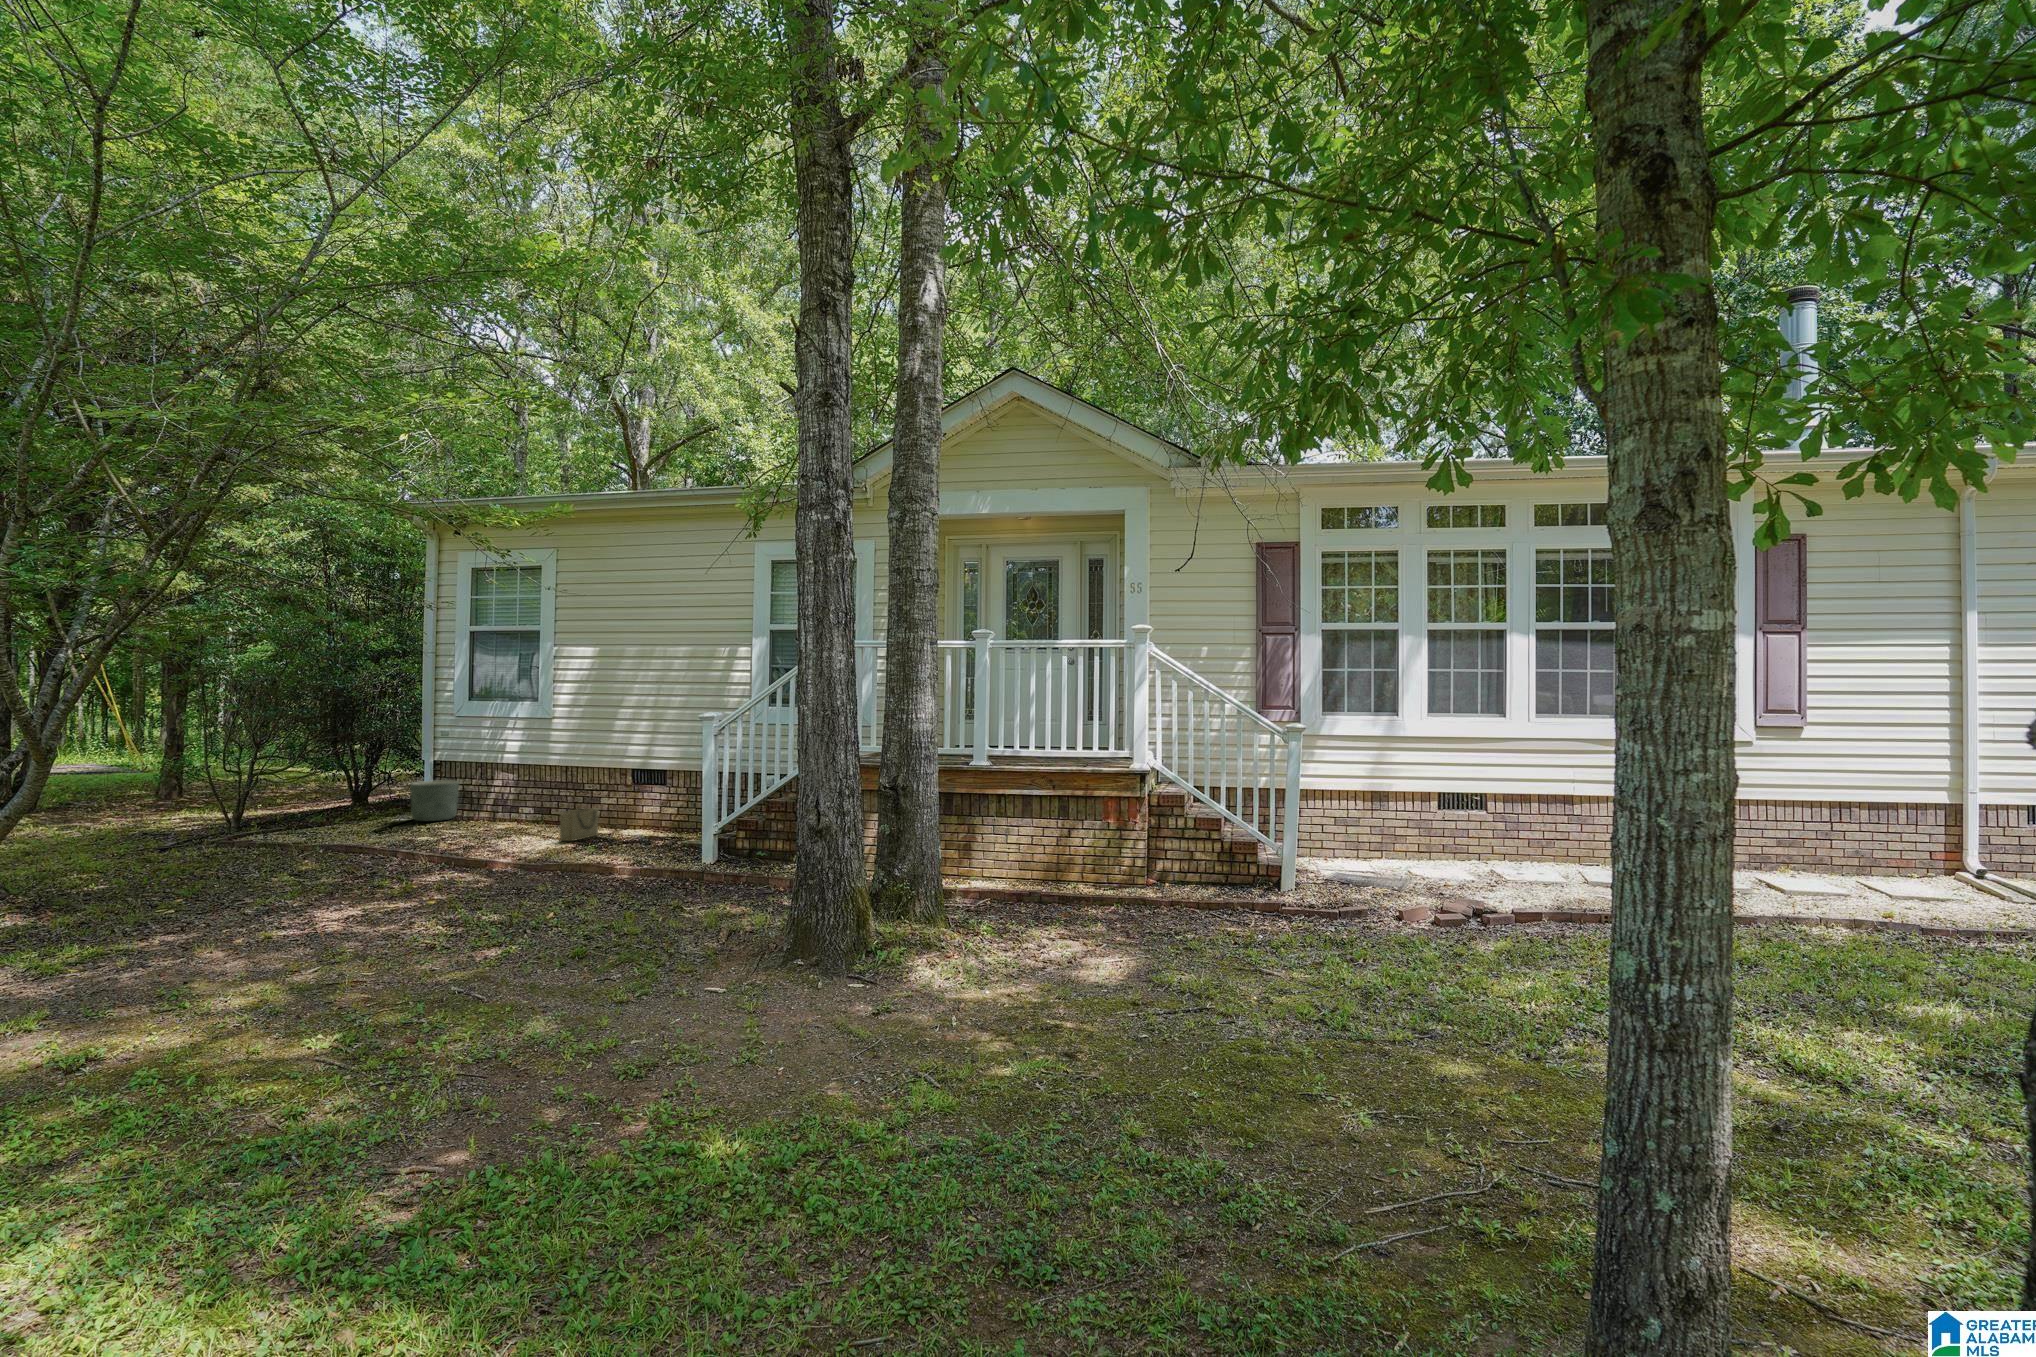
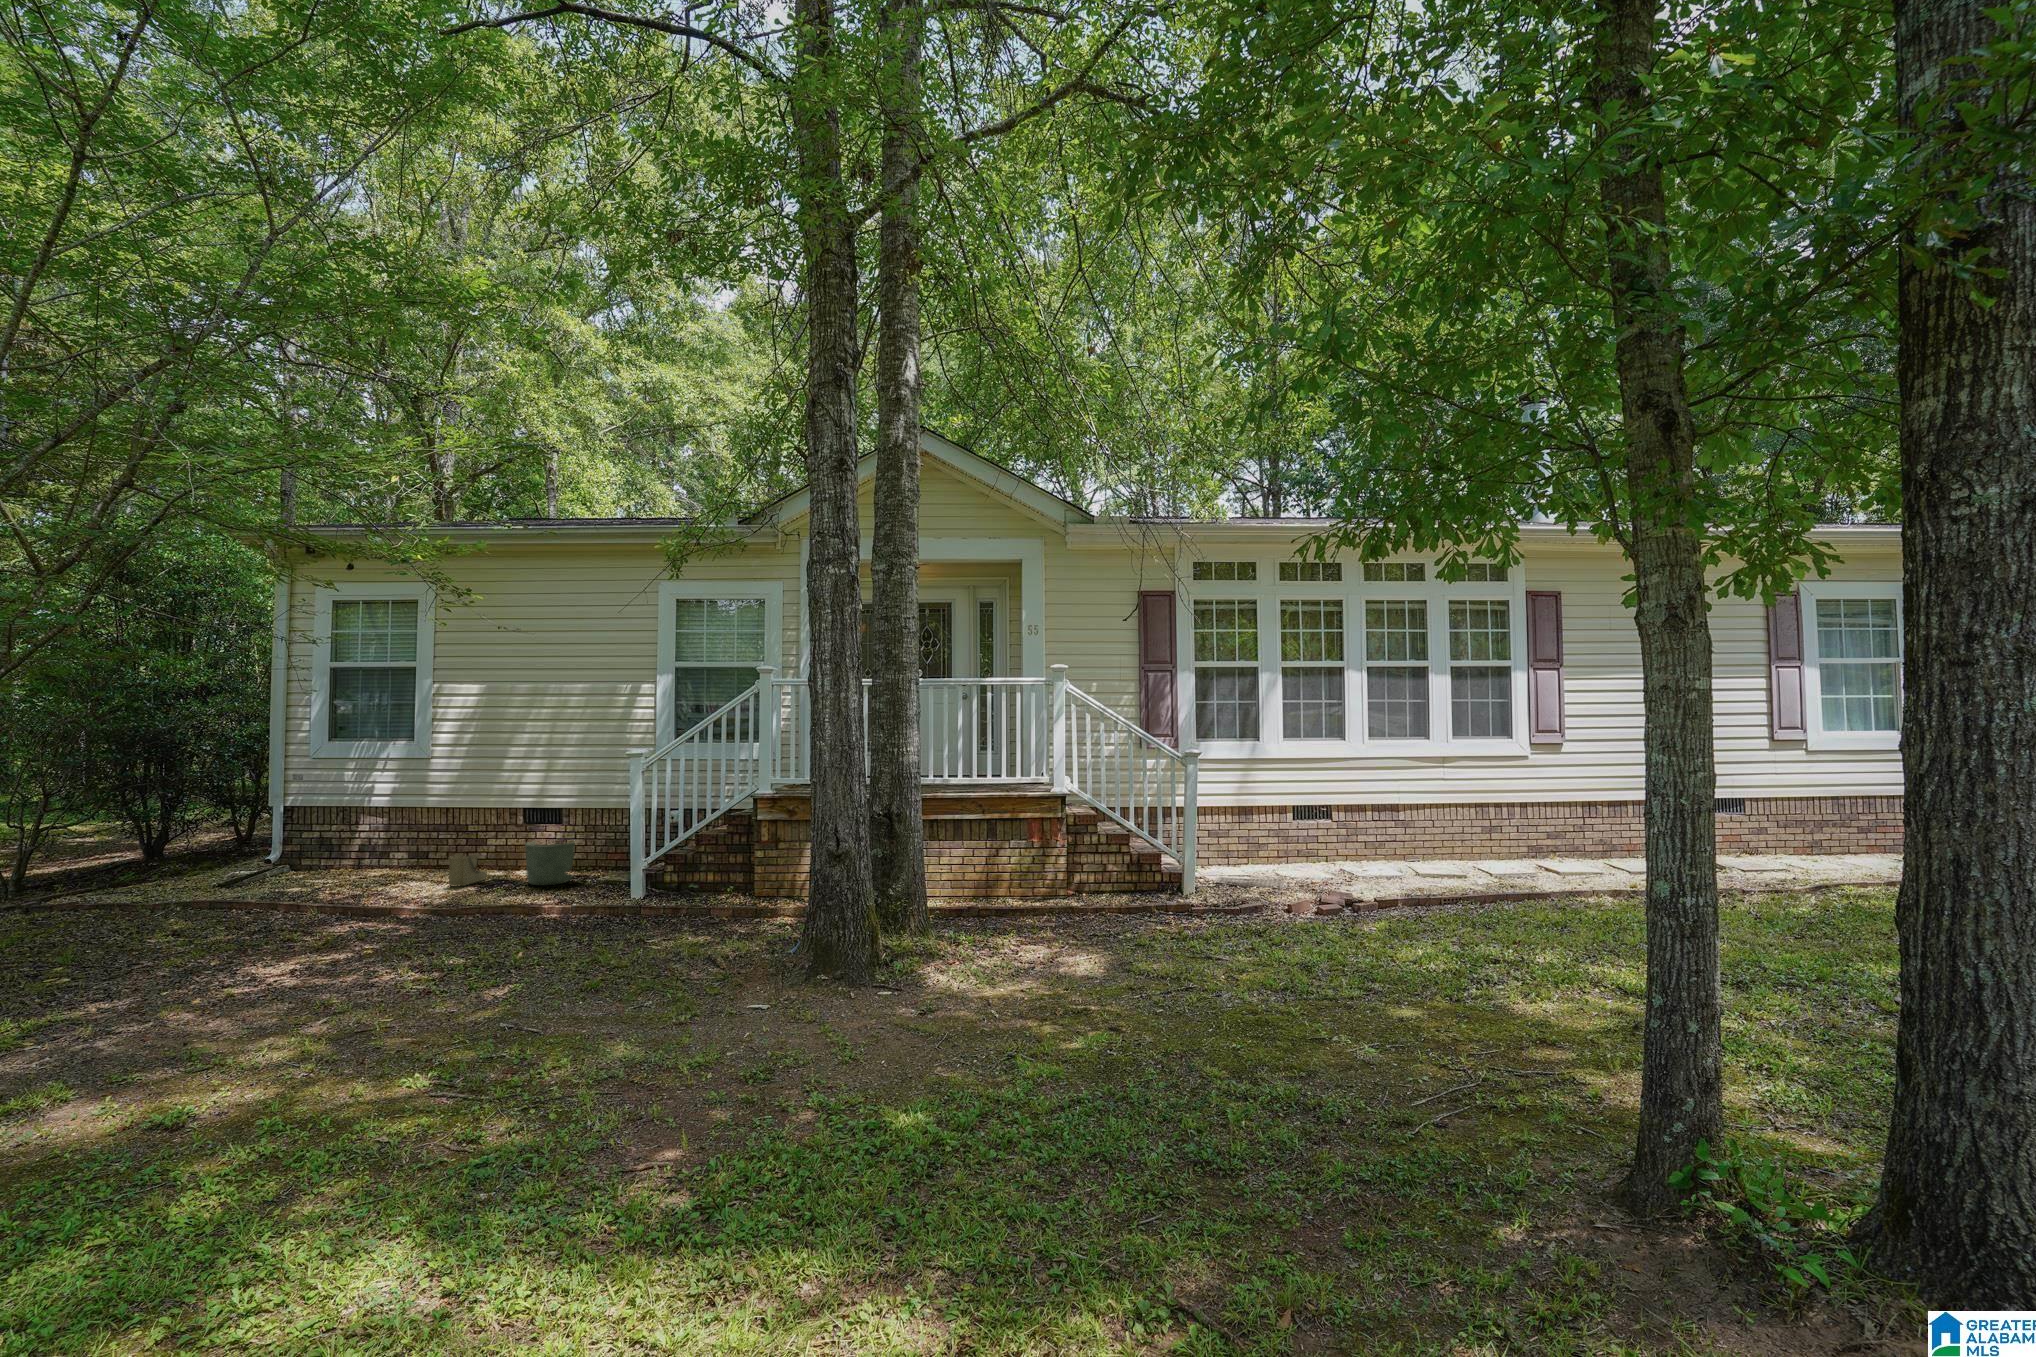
planter: present [410,780,459,821] -> present [525,842,575,885]

